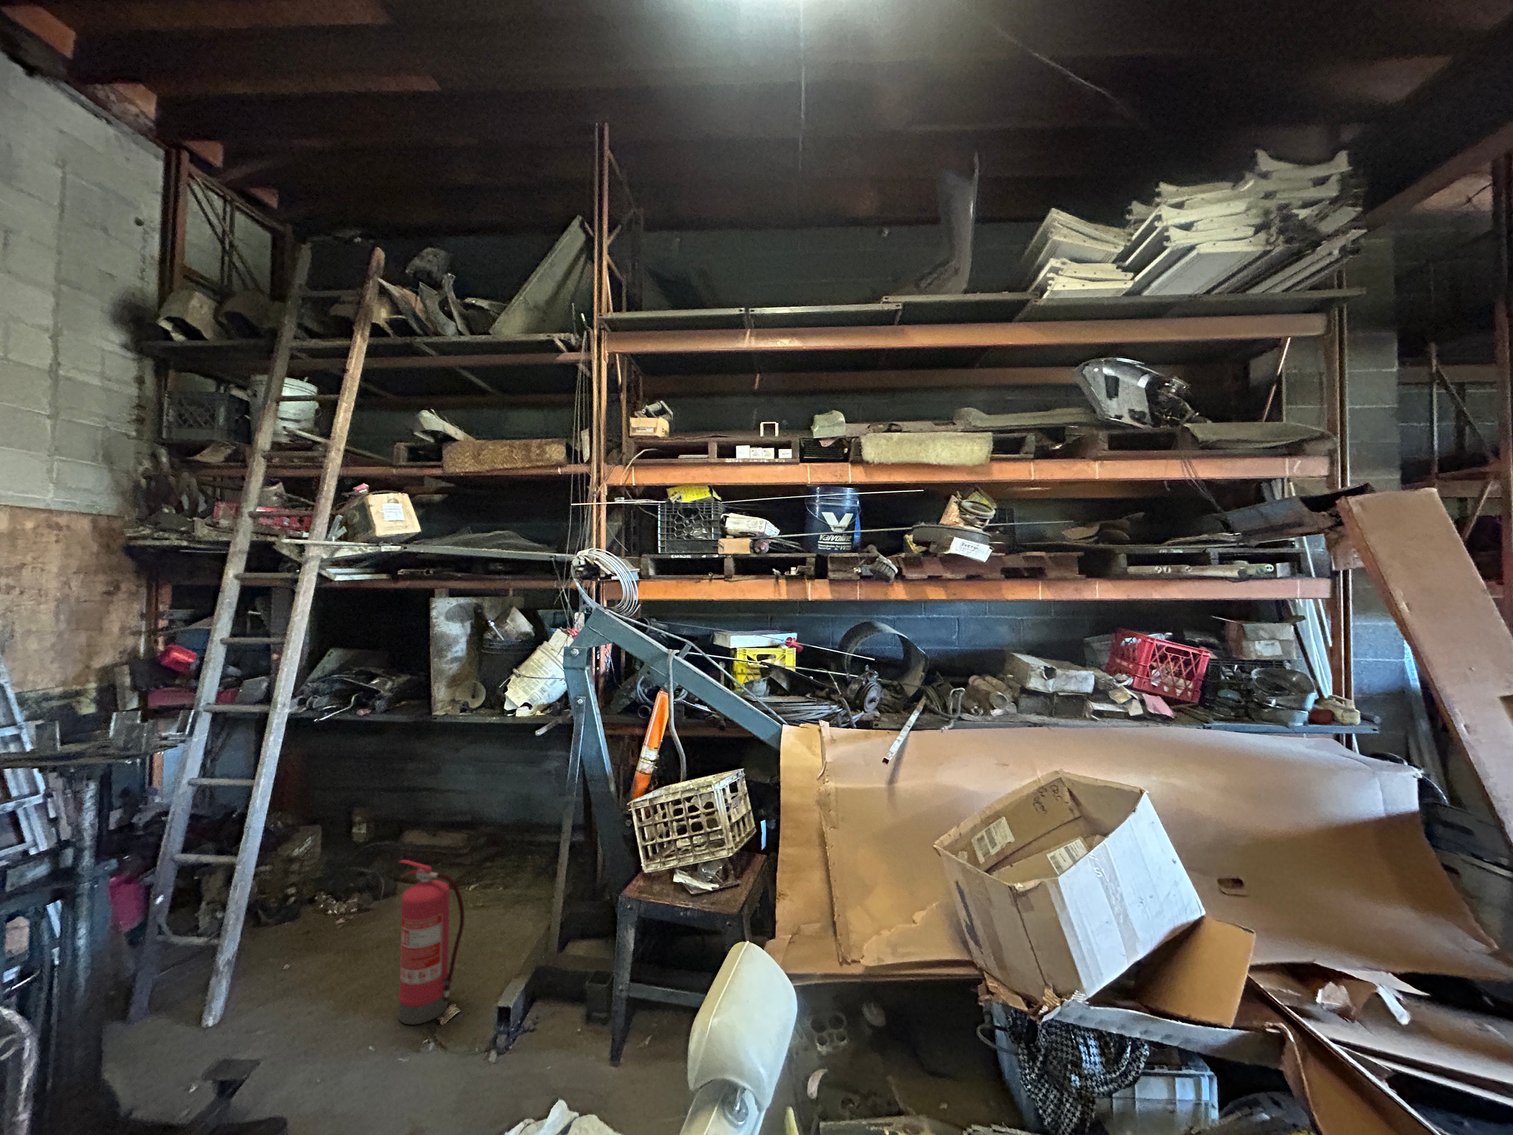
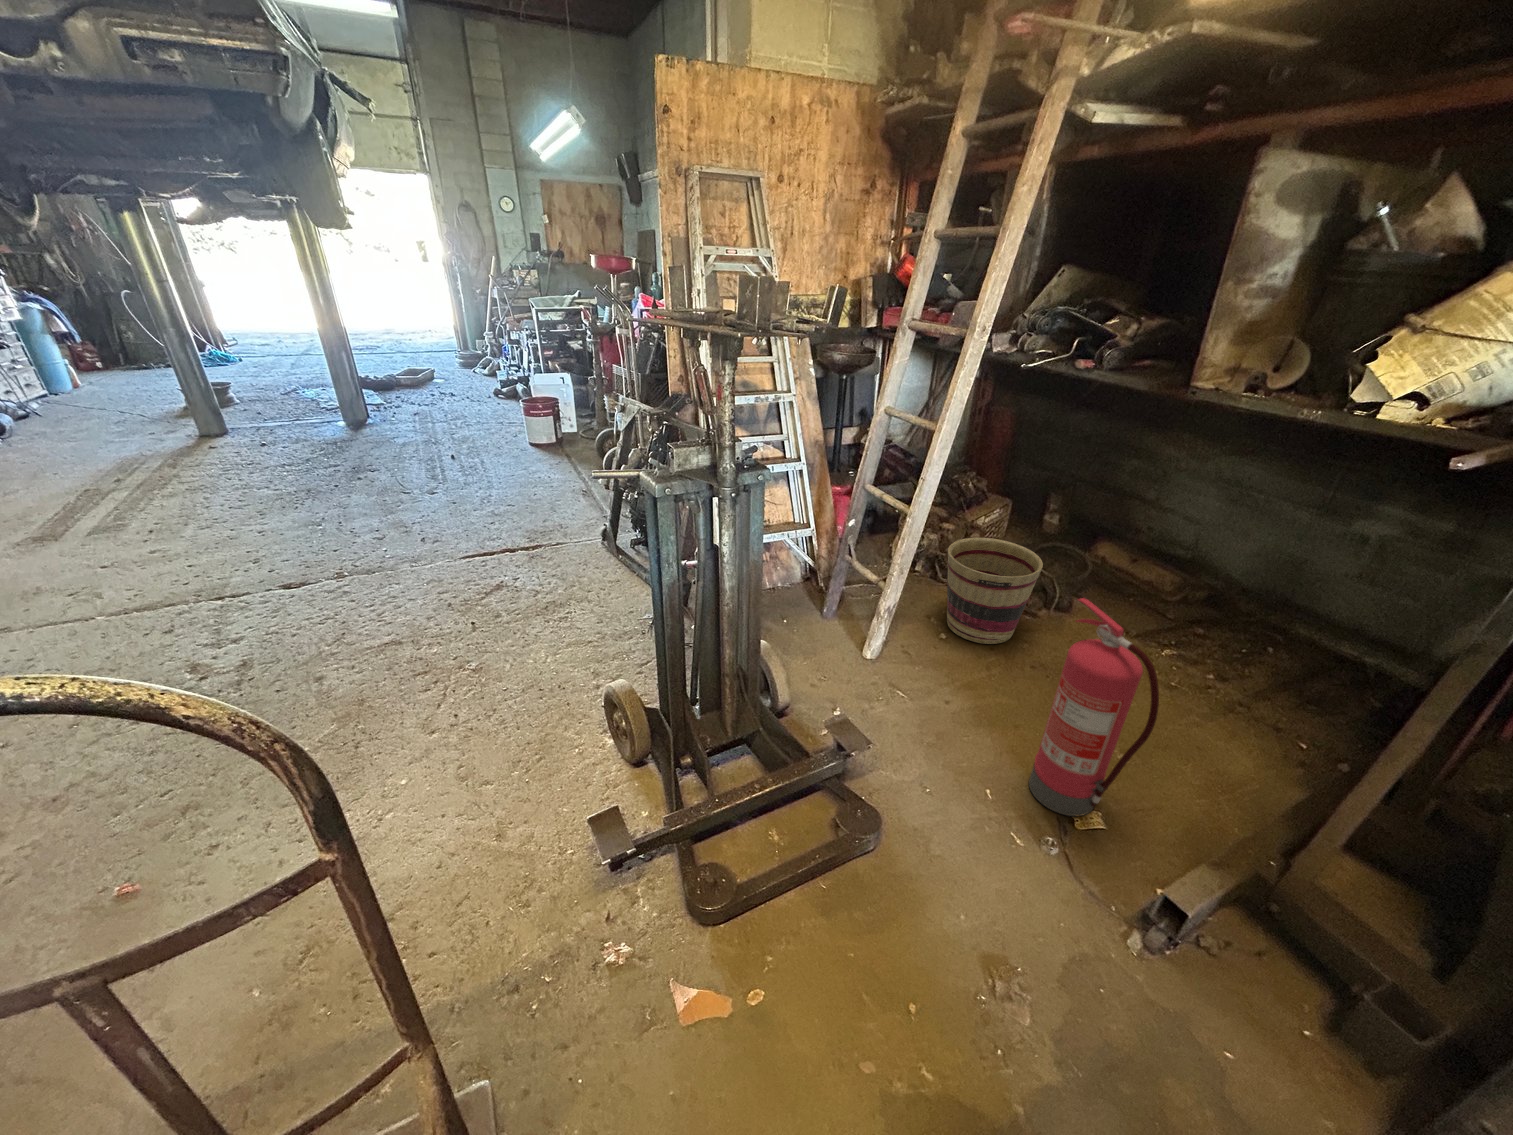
basket: none [277,855,366,955] -> present [947,538,1043,644]

